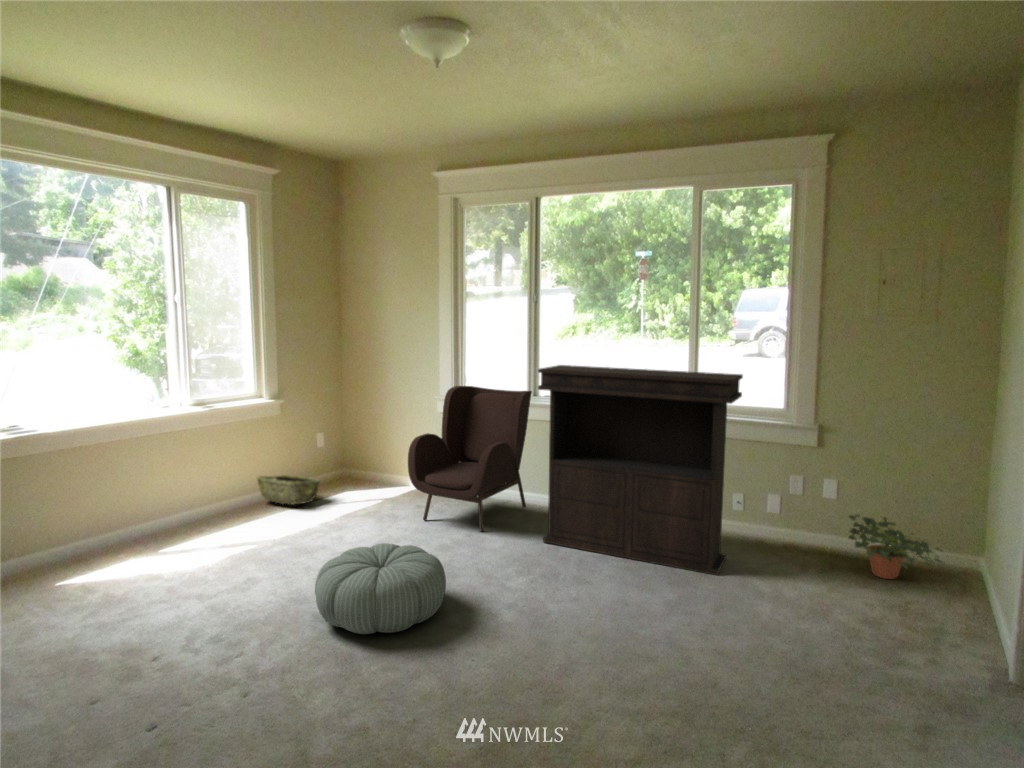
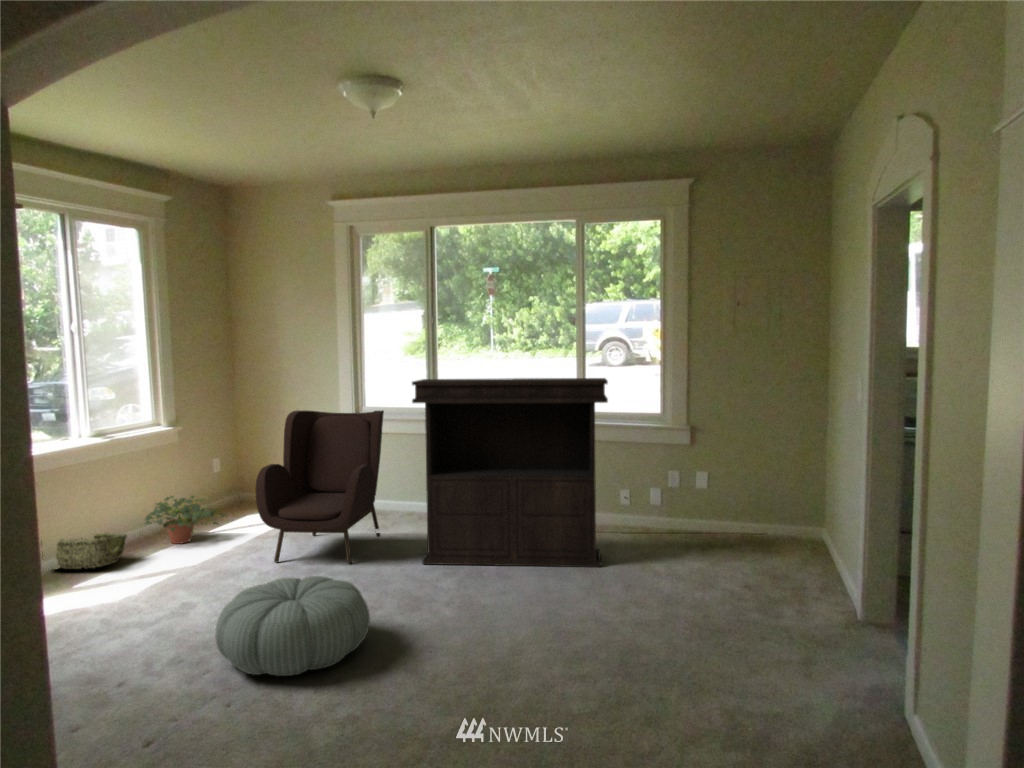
potted plant: present [849,515,942,579] -> present [145,496,225,544]

